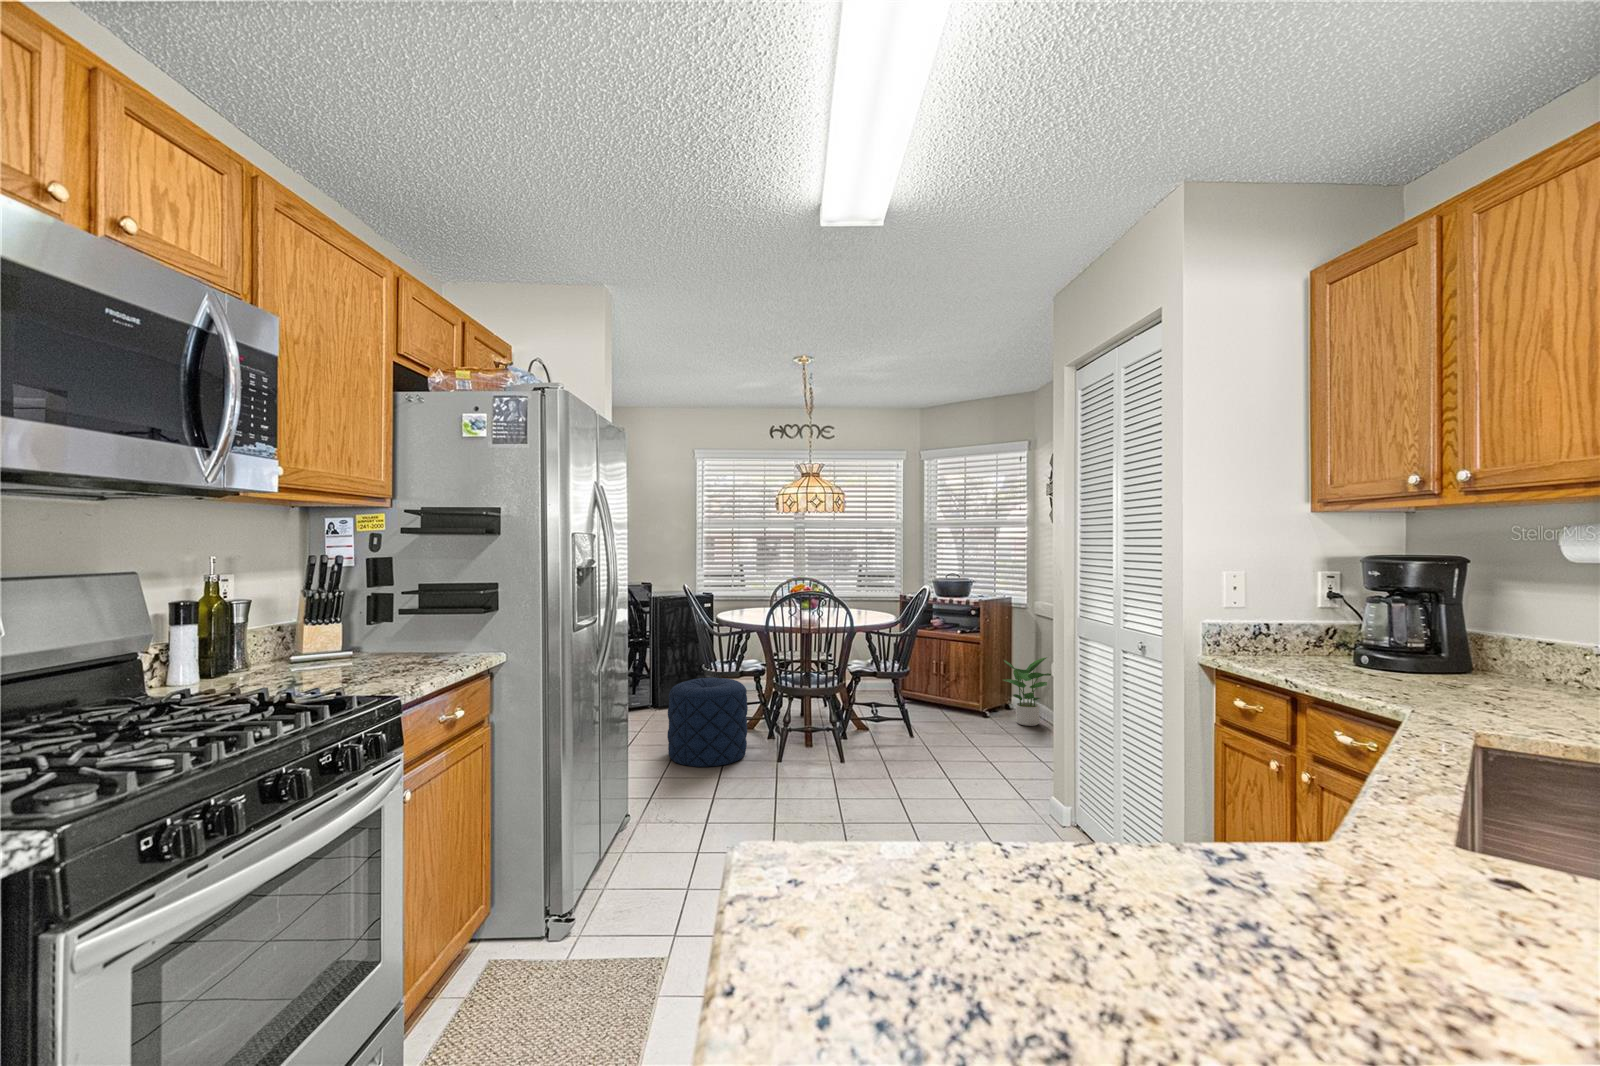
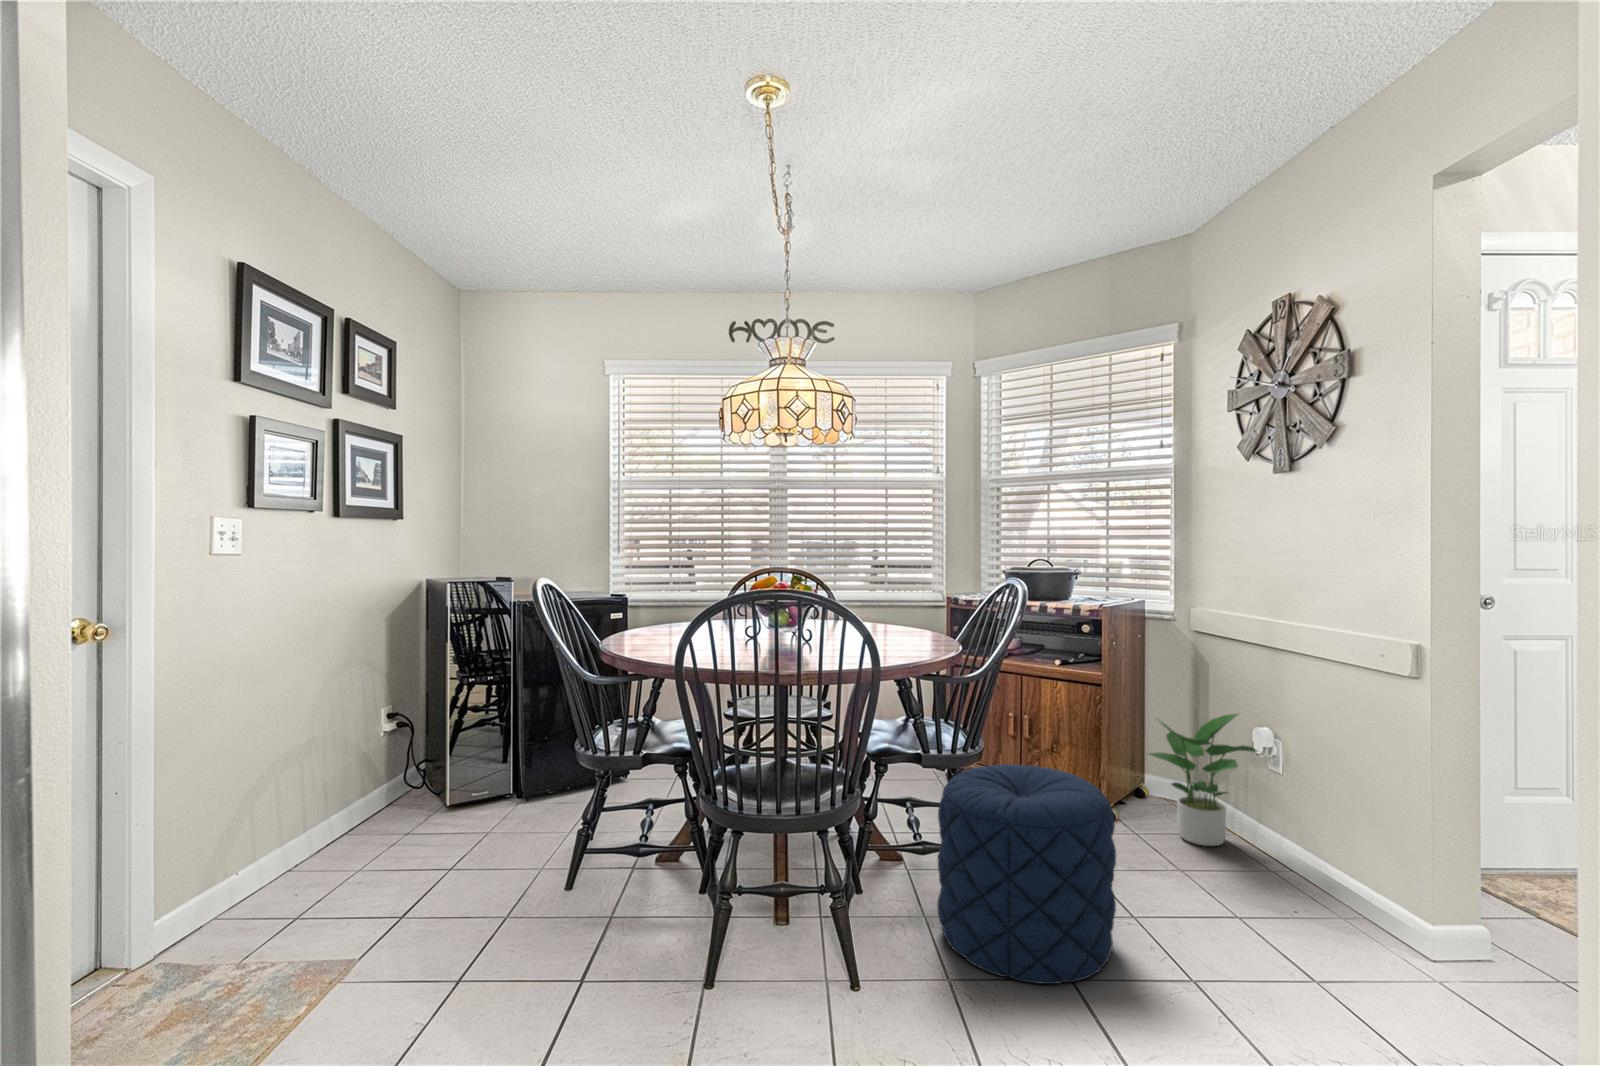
pouf: present [667,678,748,767] -> present [937,764,1116,984]

